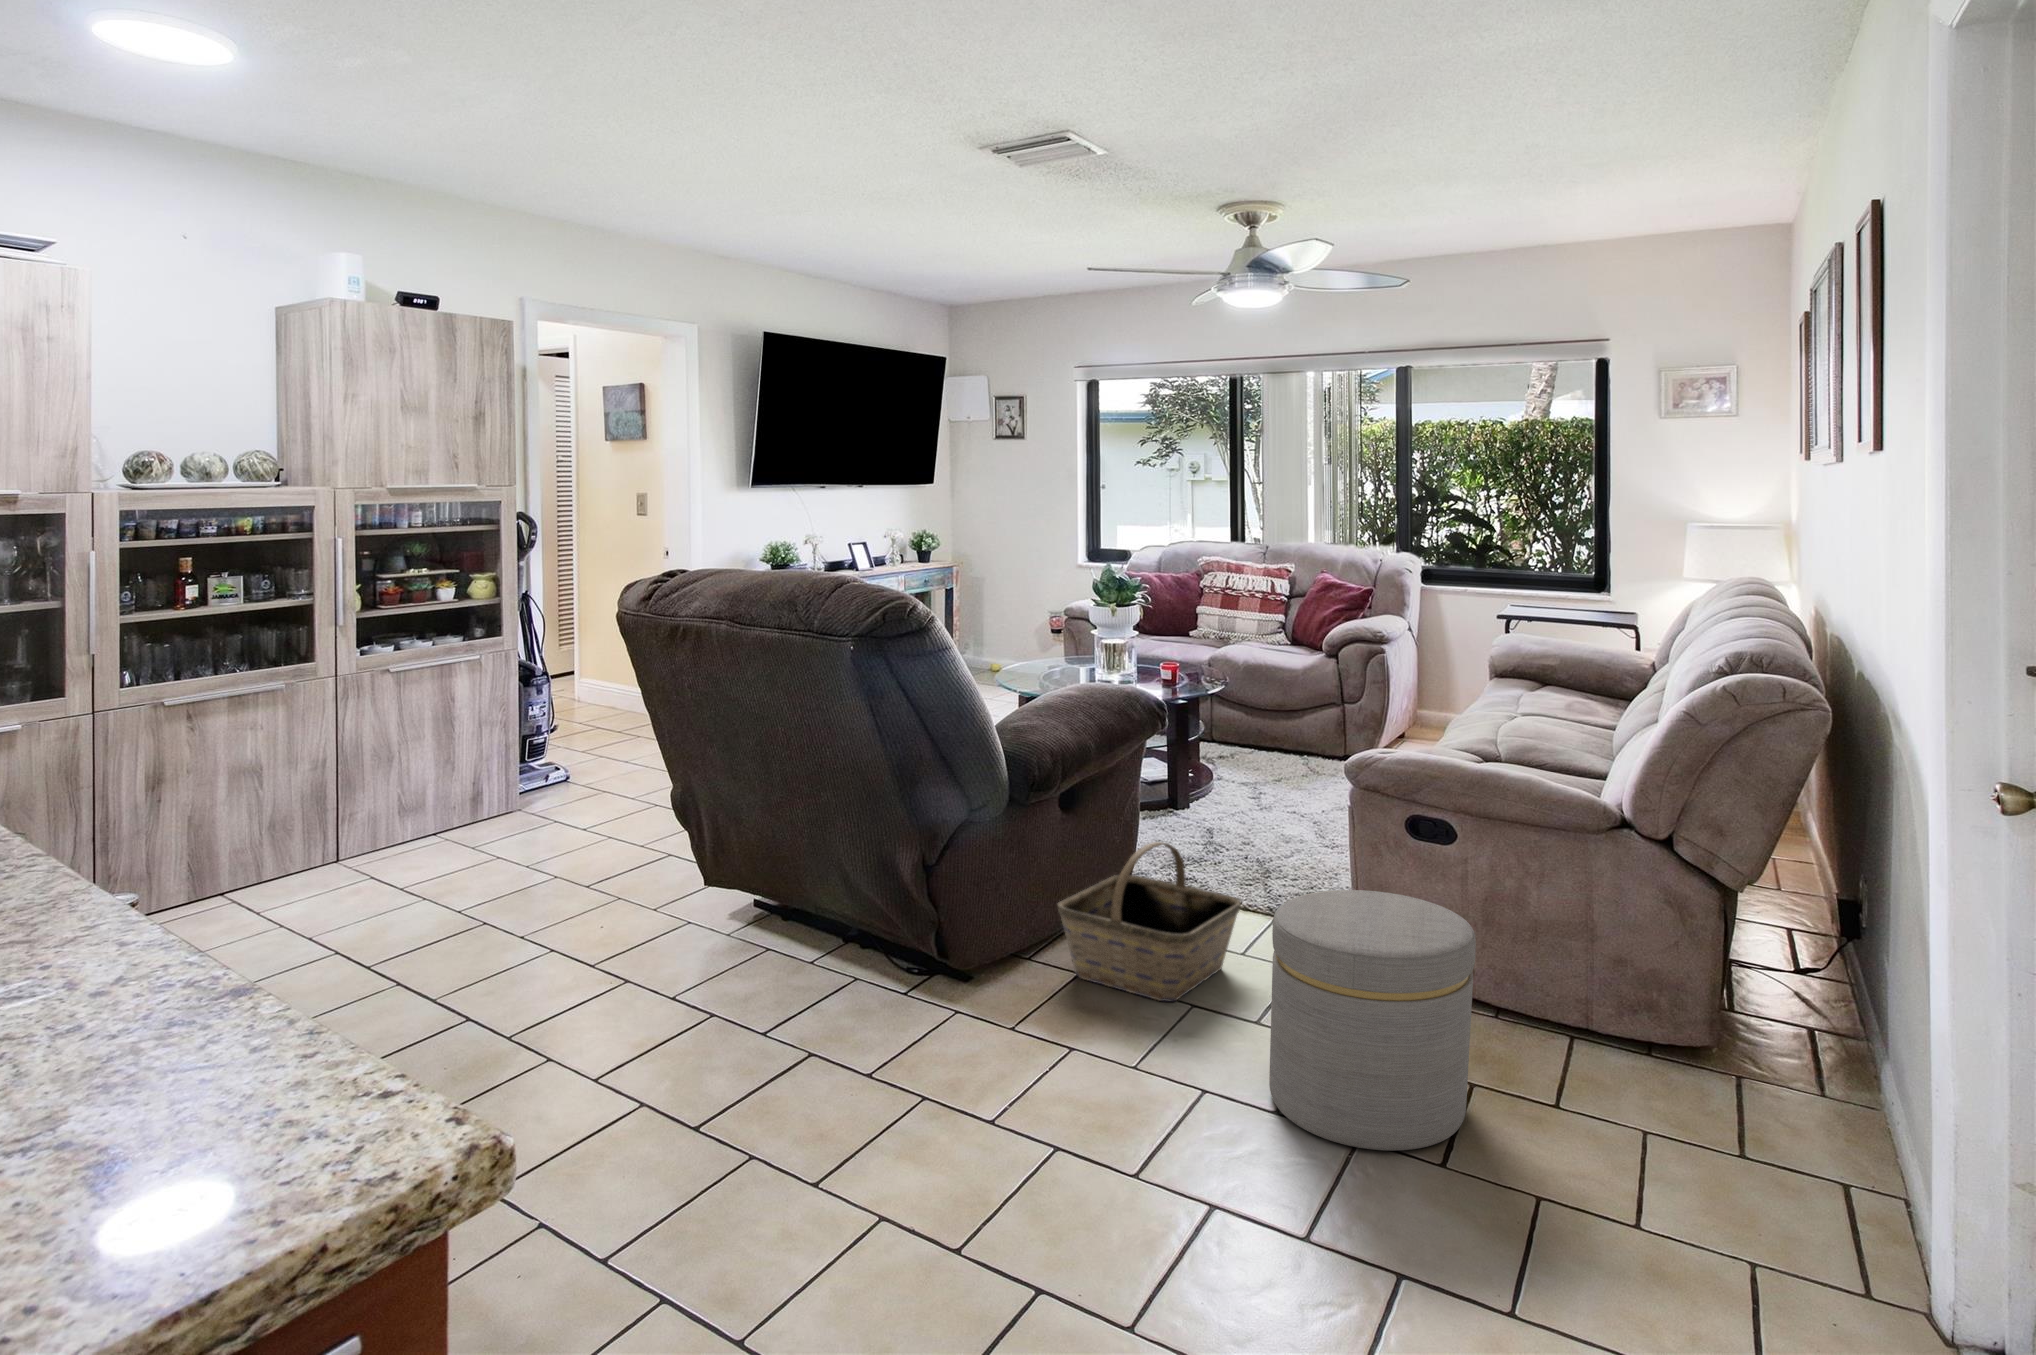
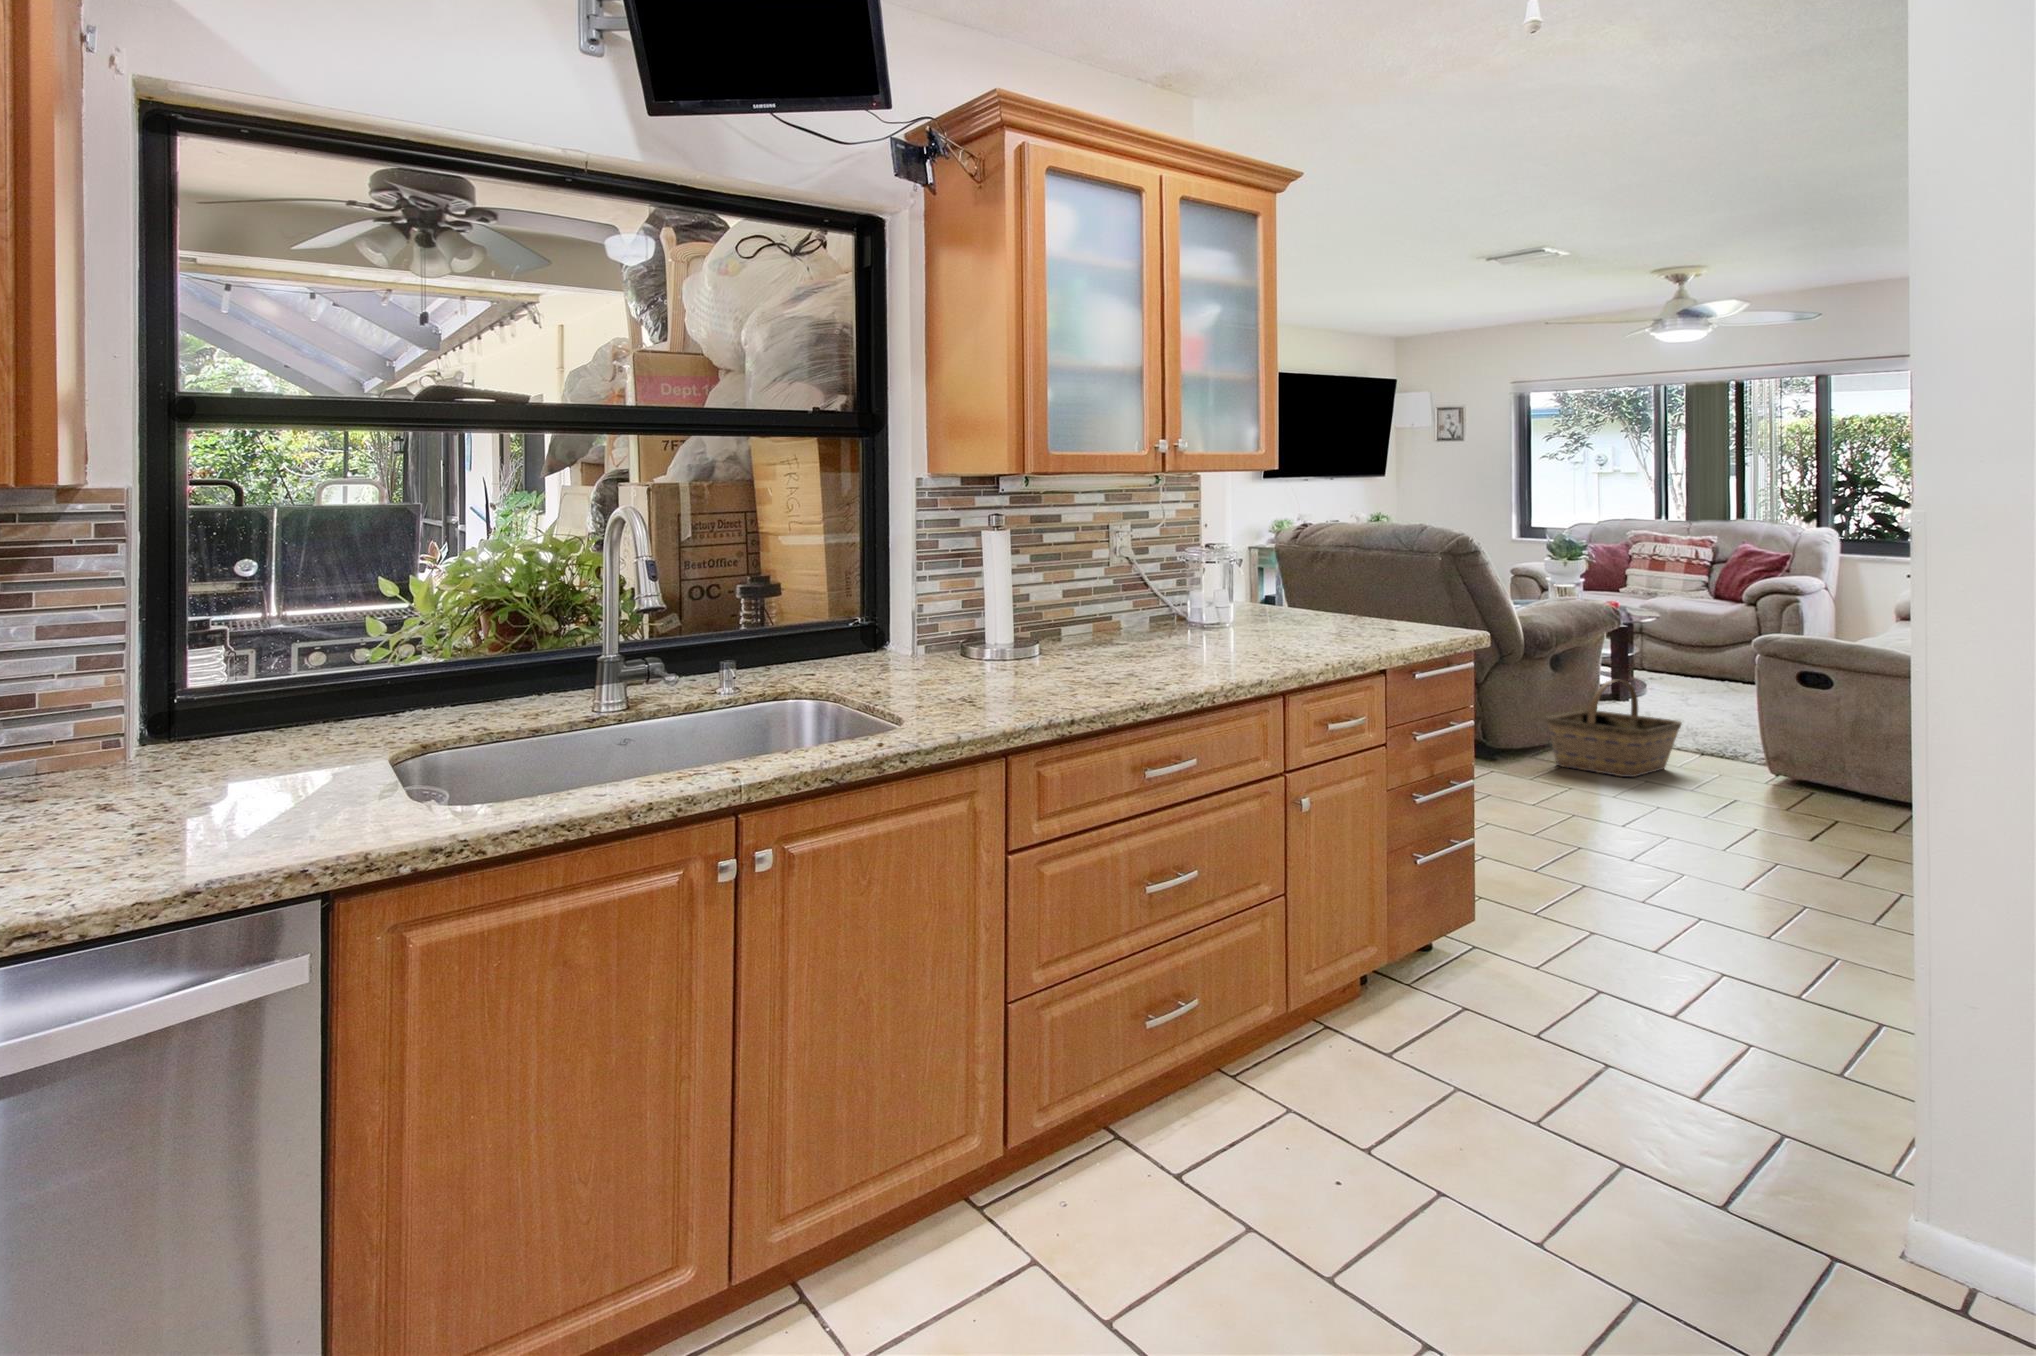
ottoman: present [1269,890,1476,1151] -> none [1707,688,1858,830]

